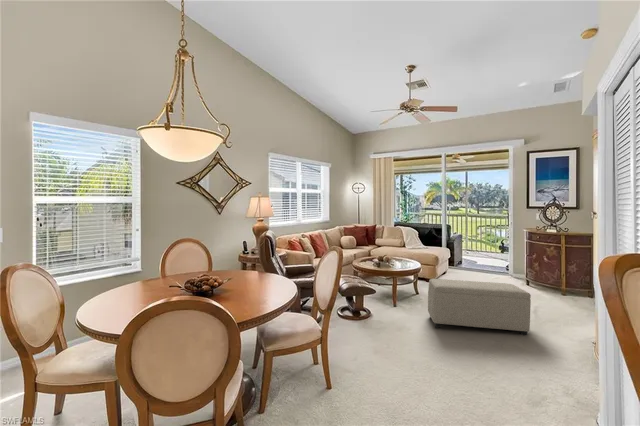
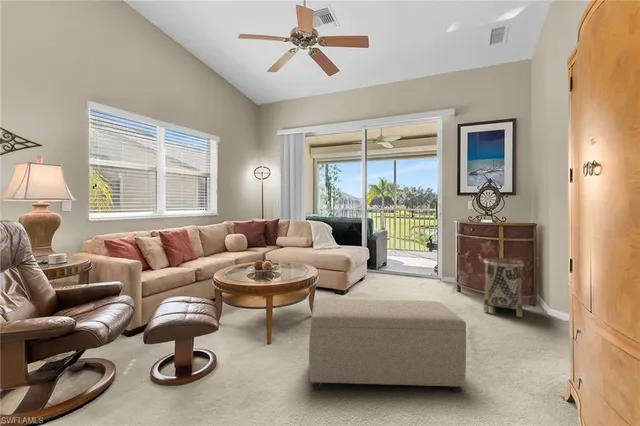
basket: none [547,259,581,303] -> present [484,258,524,317]

